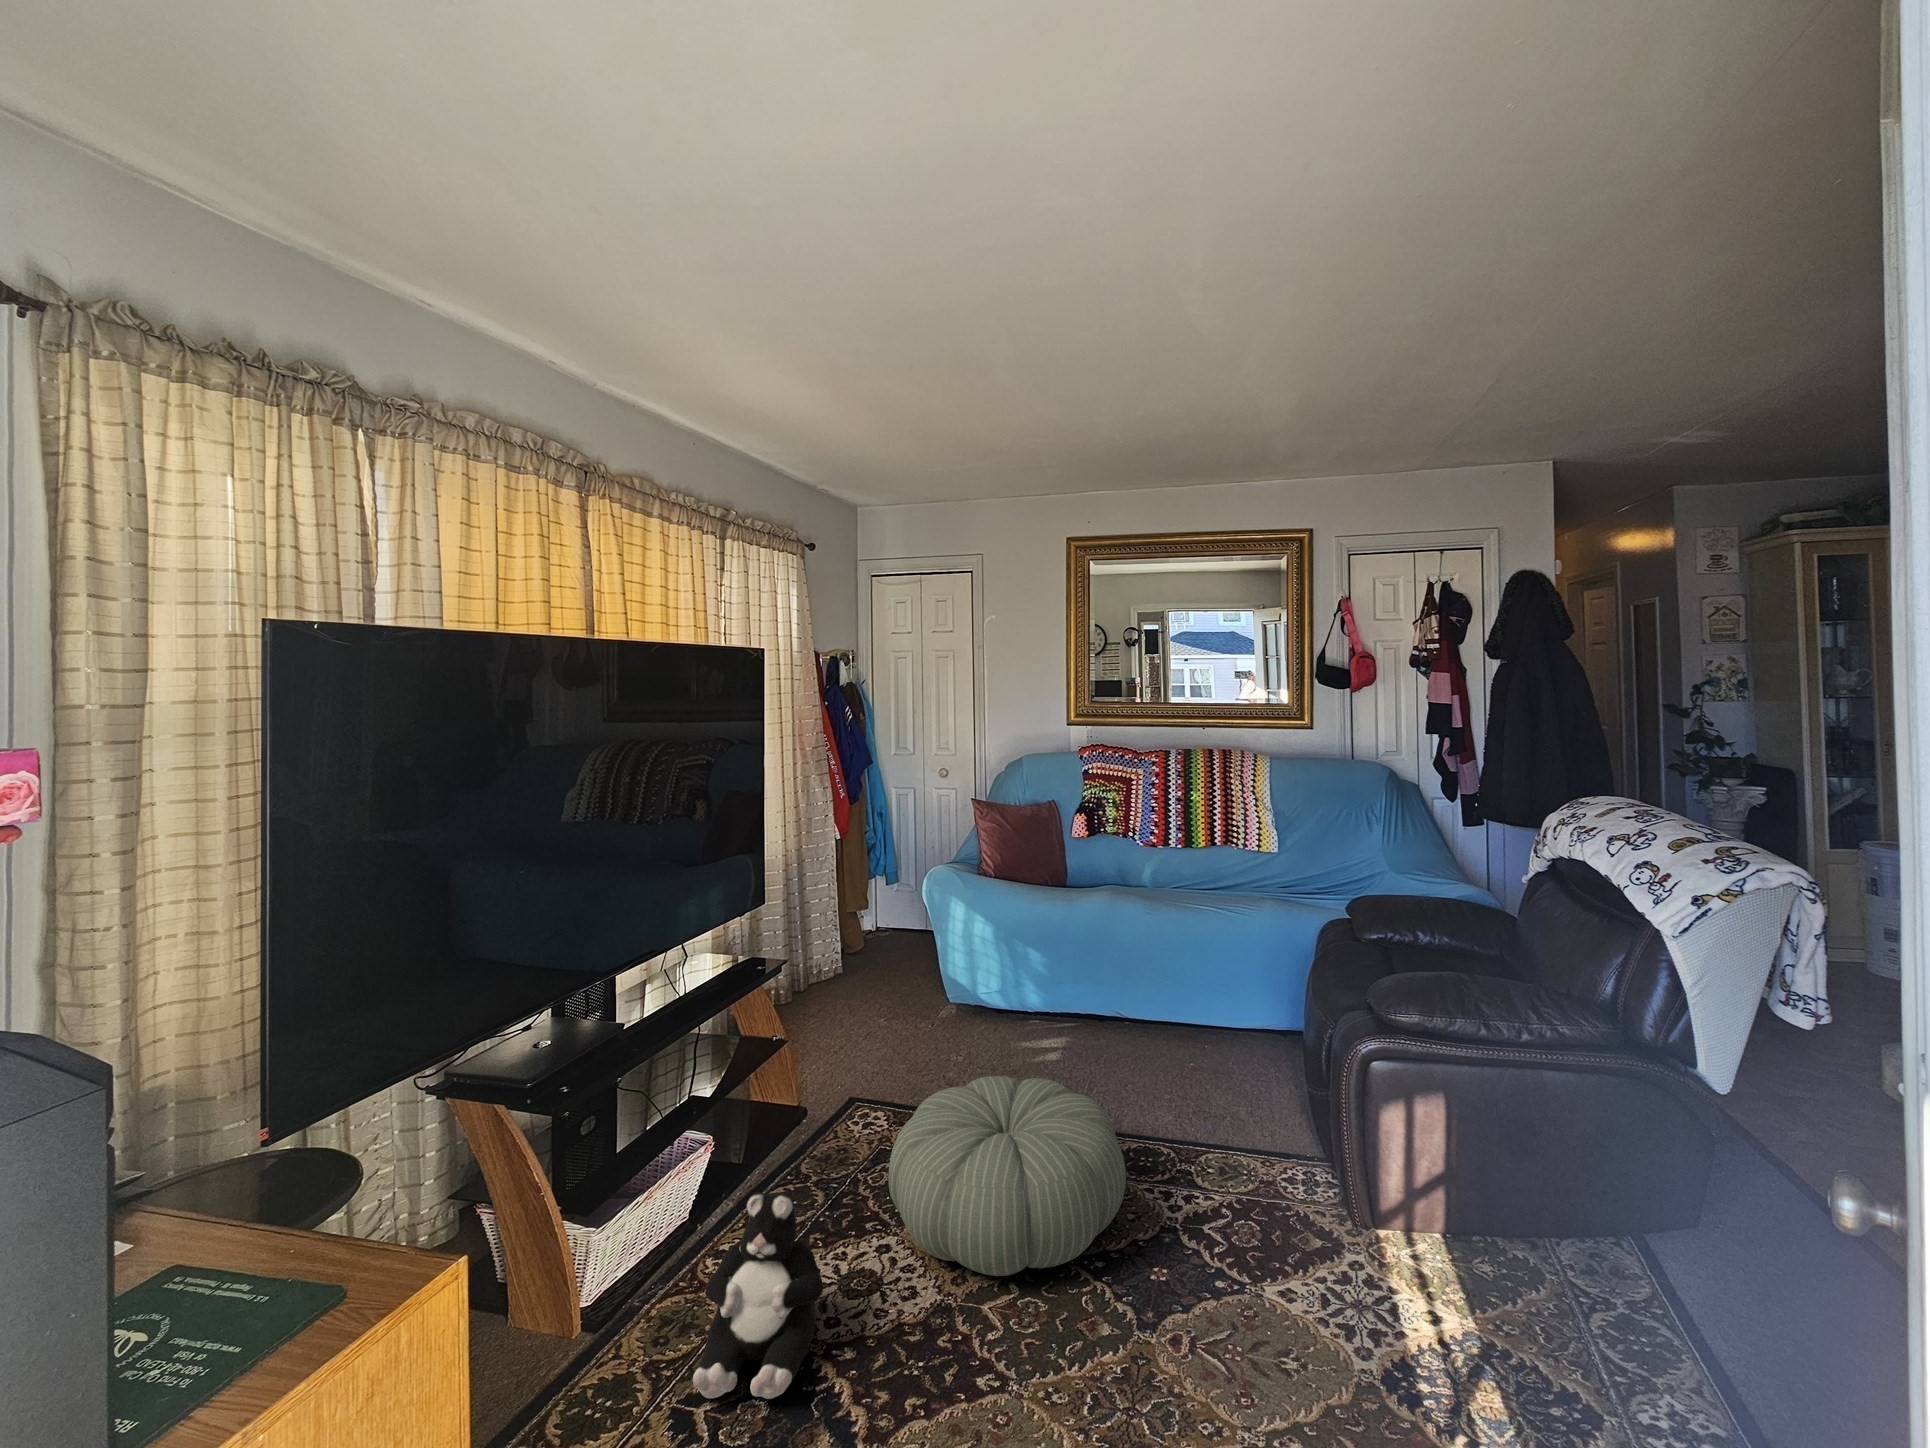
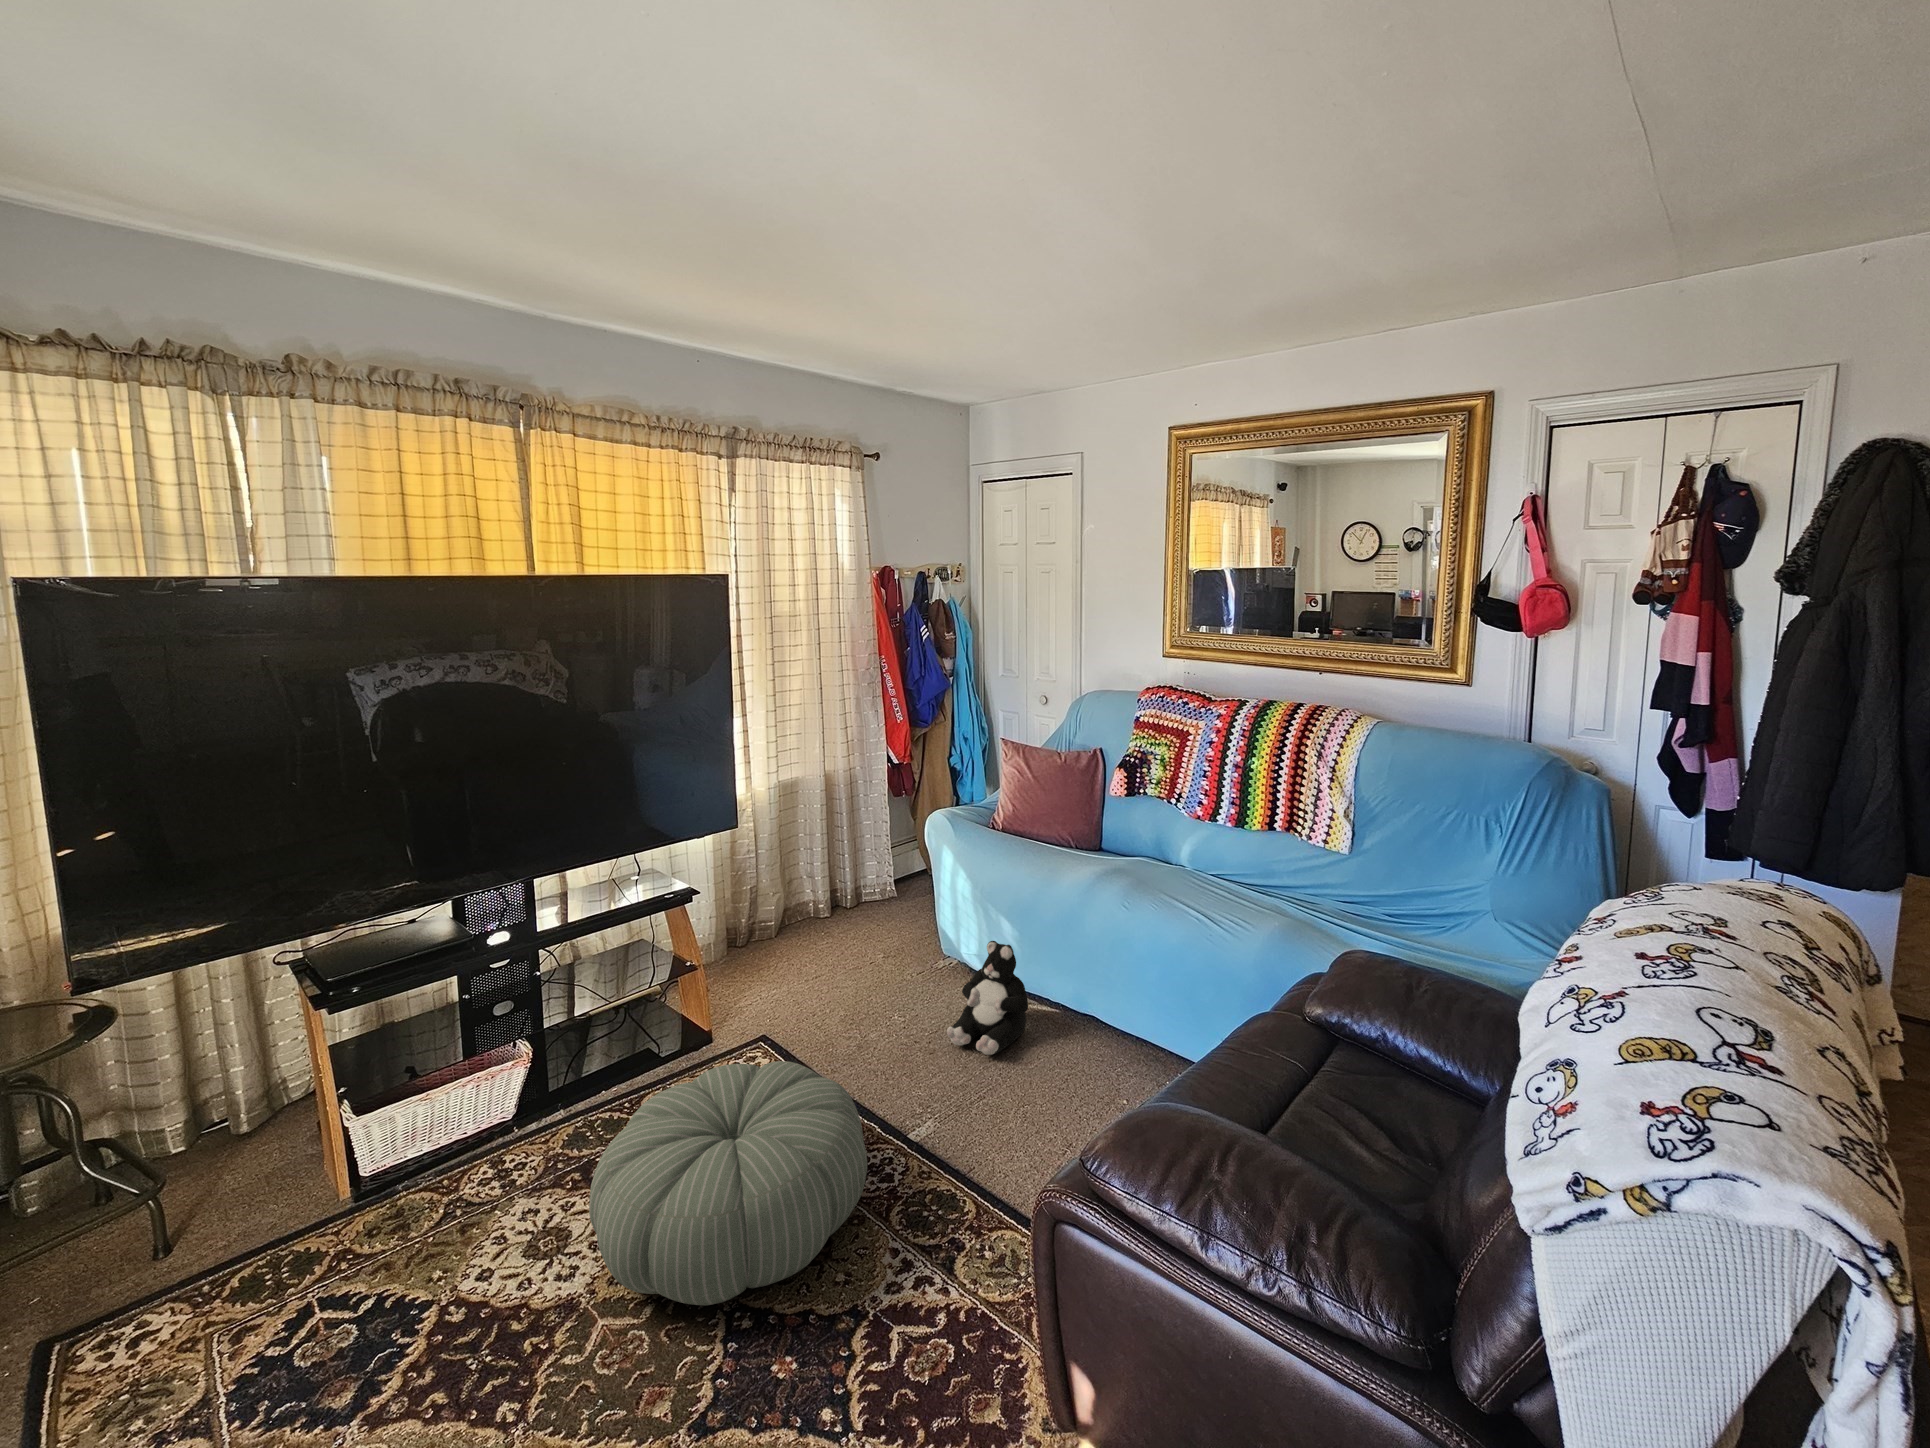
plush toy: present [693,1192,823,1399] -> present [947,941,1028,1055]

